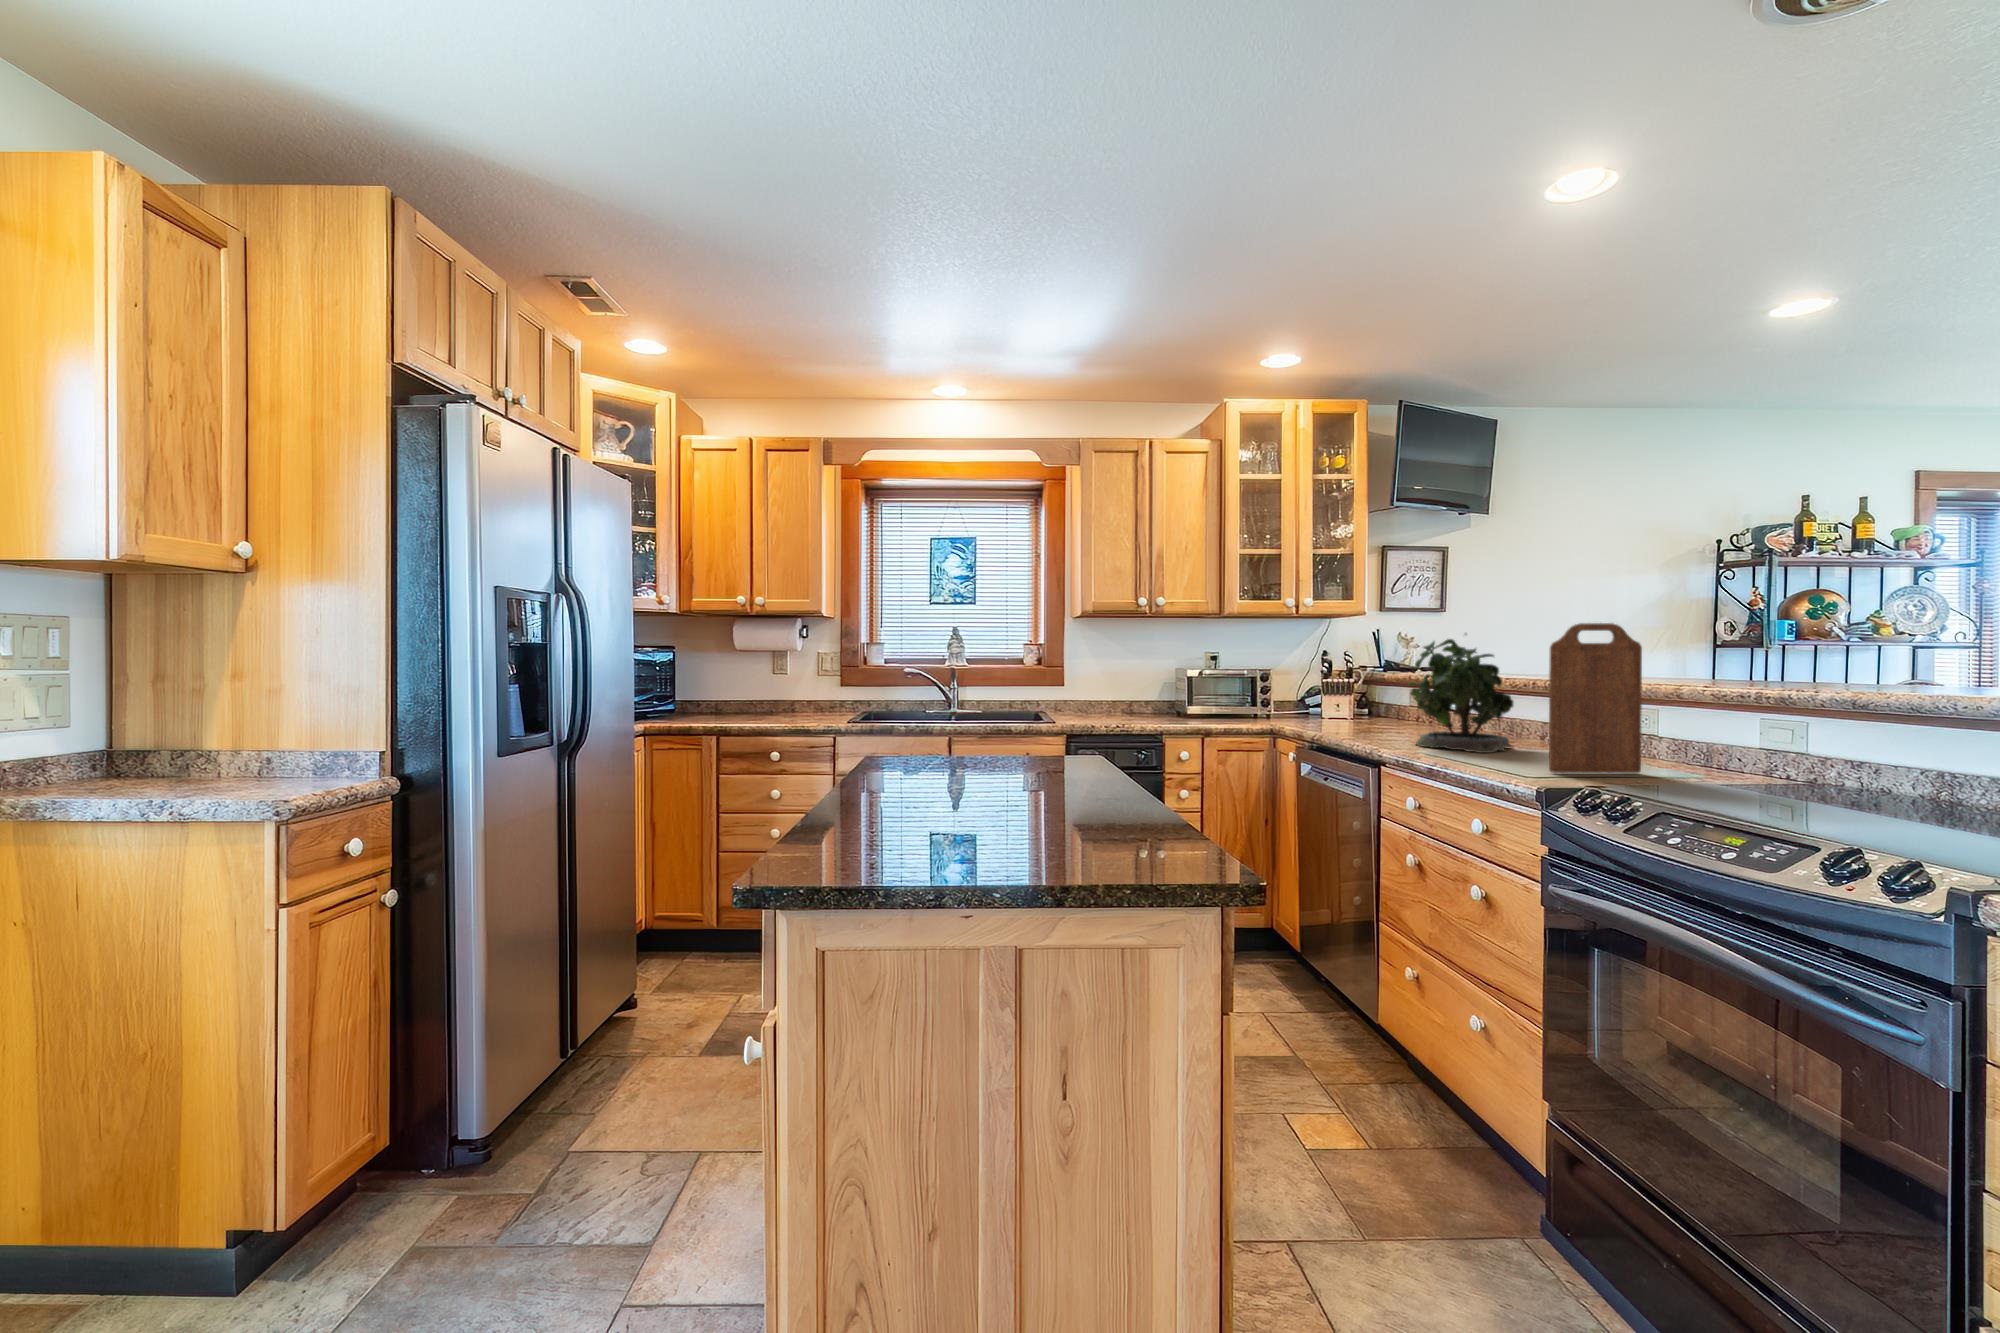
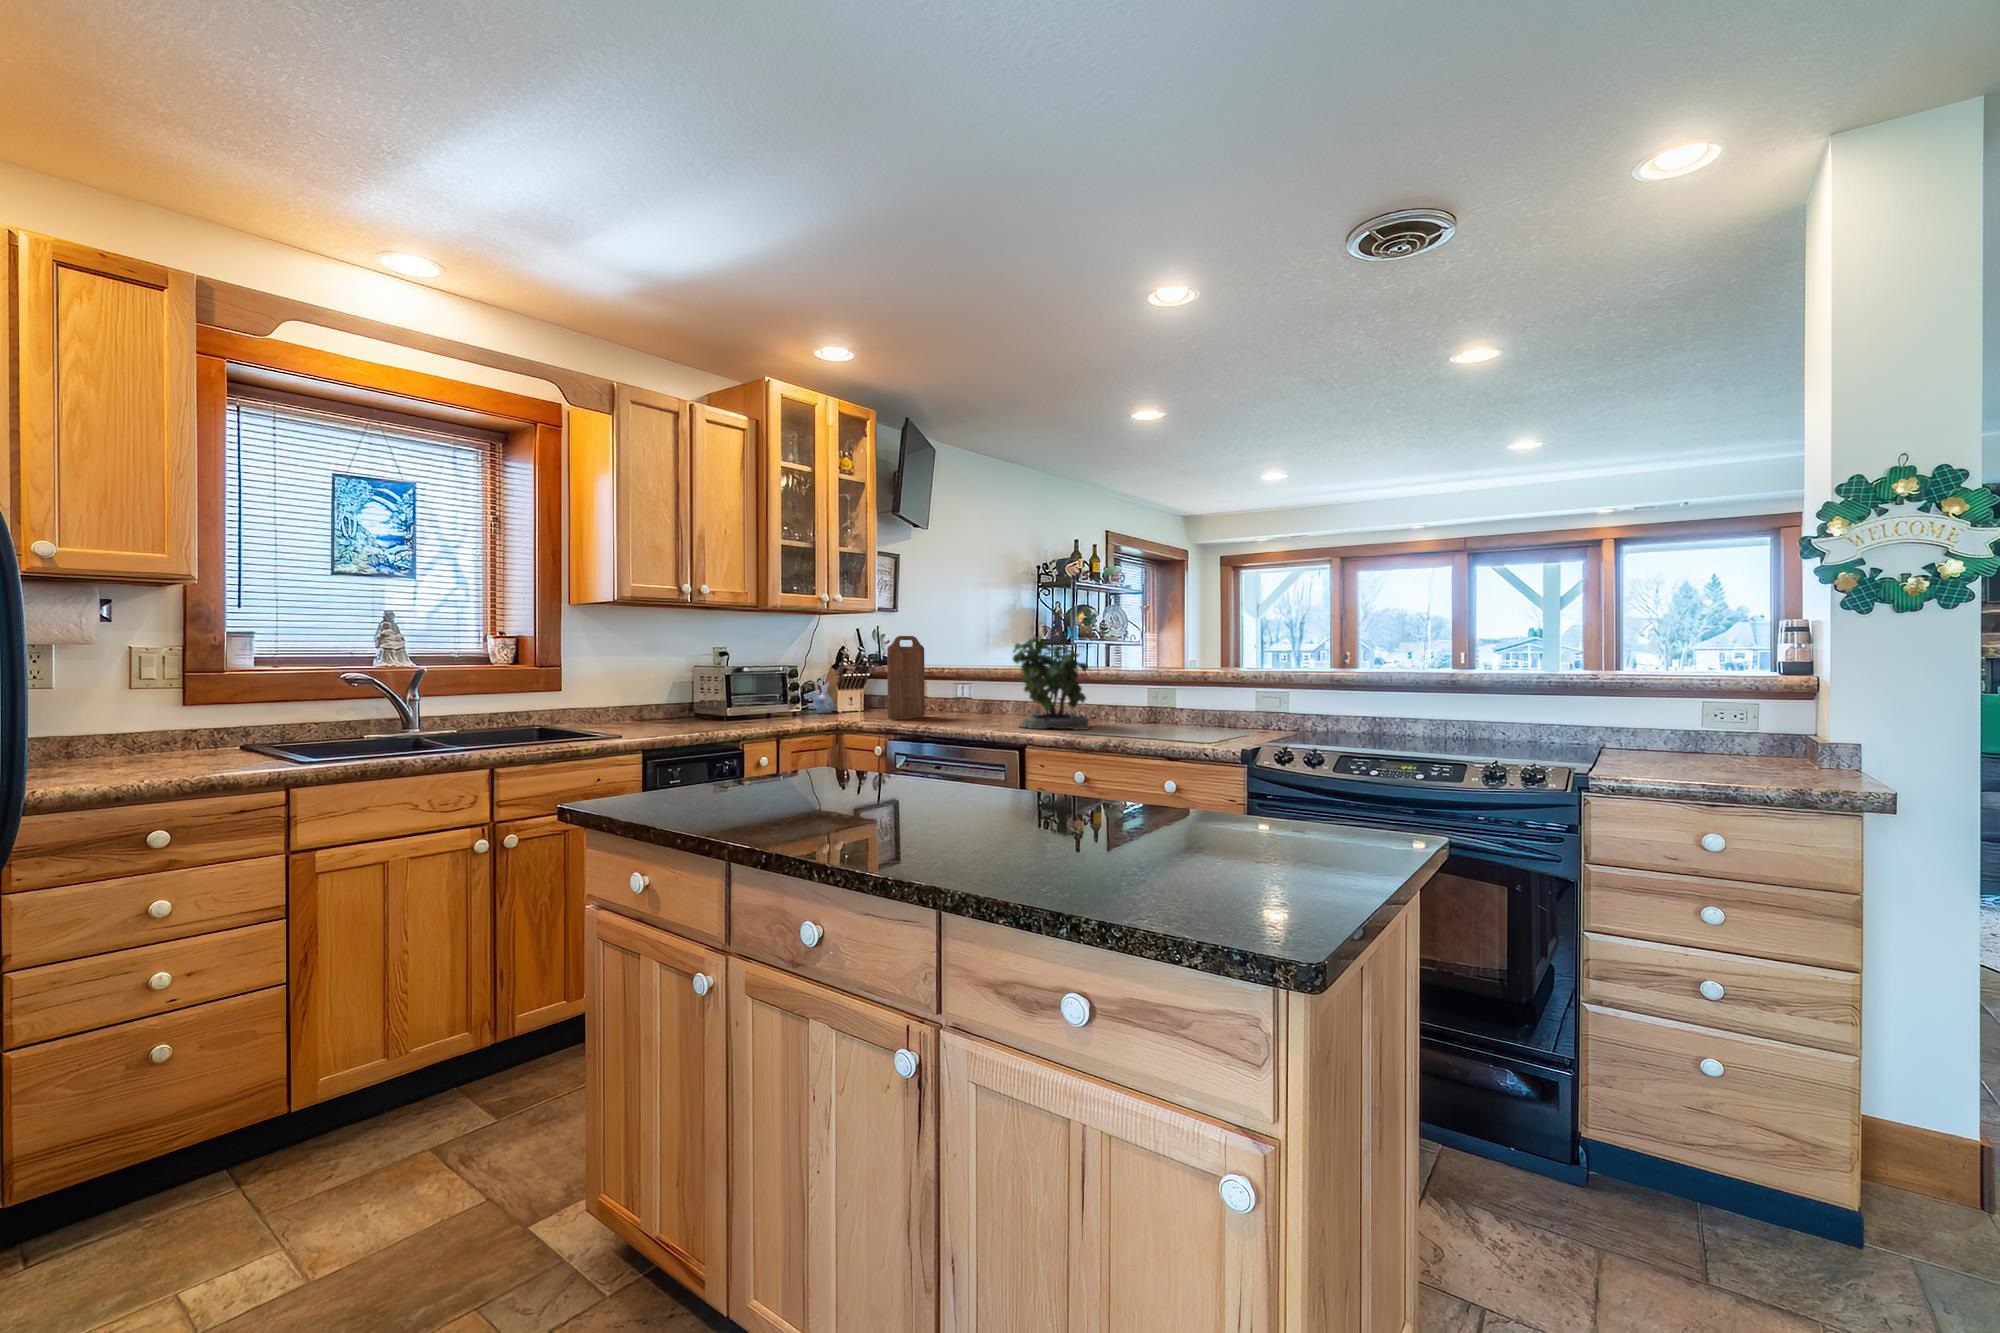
cutting board: present [1549,623,1642,773] -> present [887,636,925,719]
ceramic pitcher: none [1288,680,1312,719] -> present [813,675,836,713]

